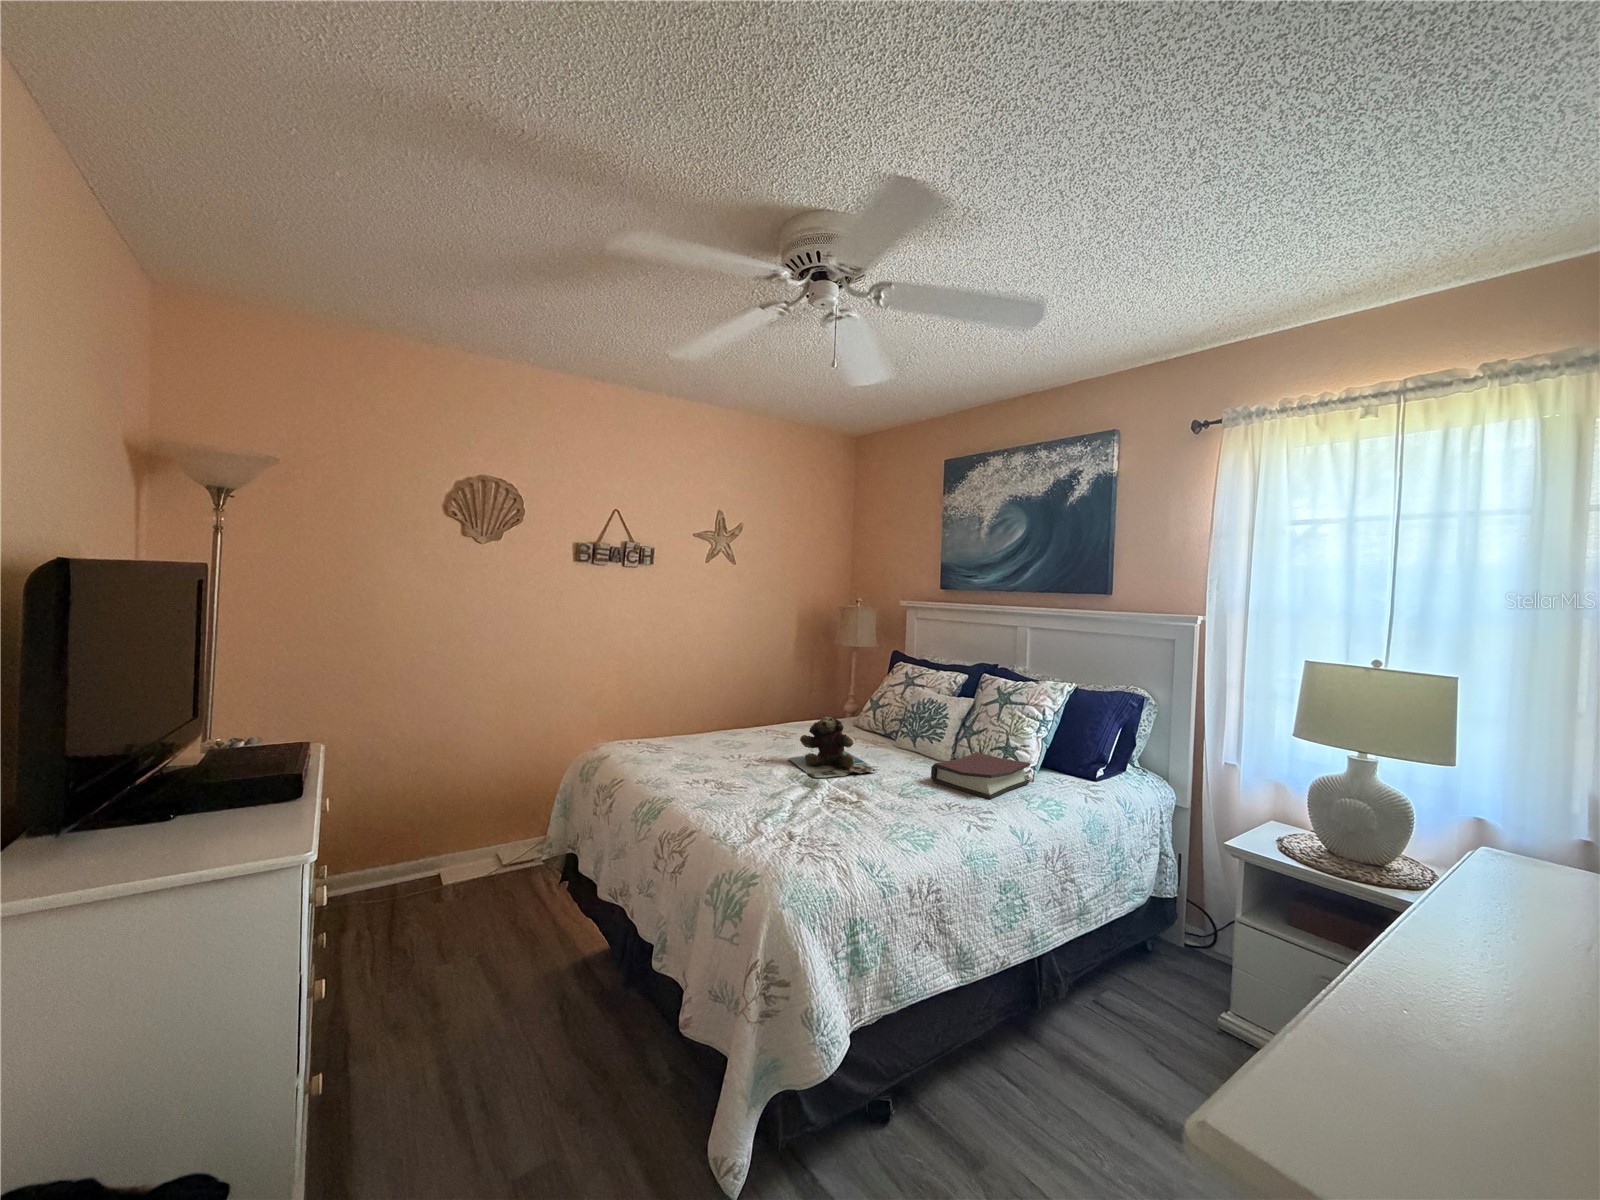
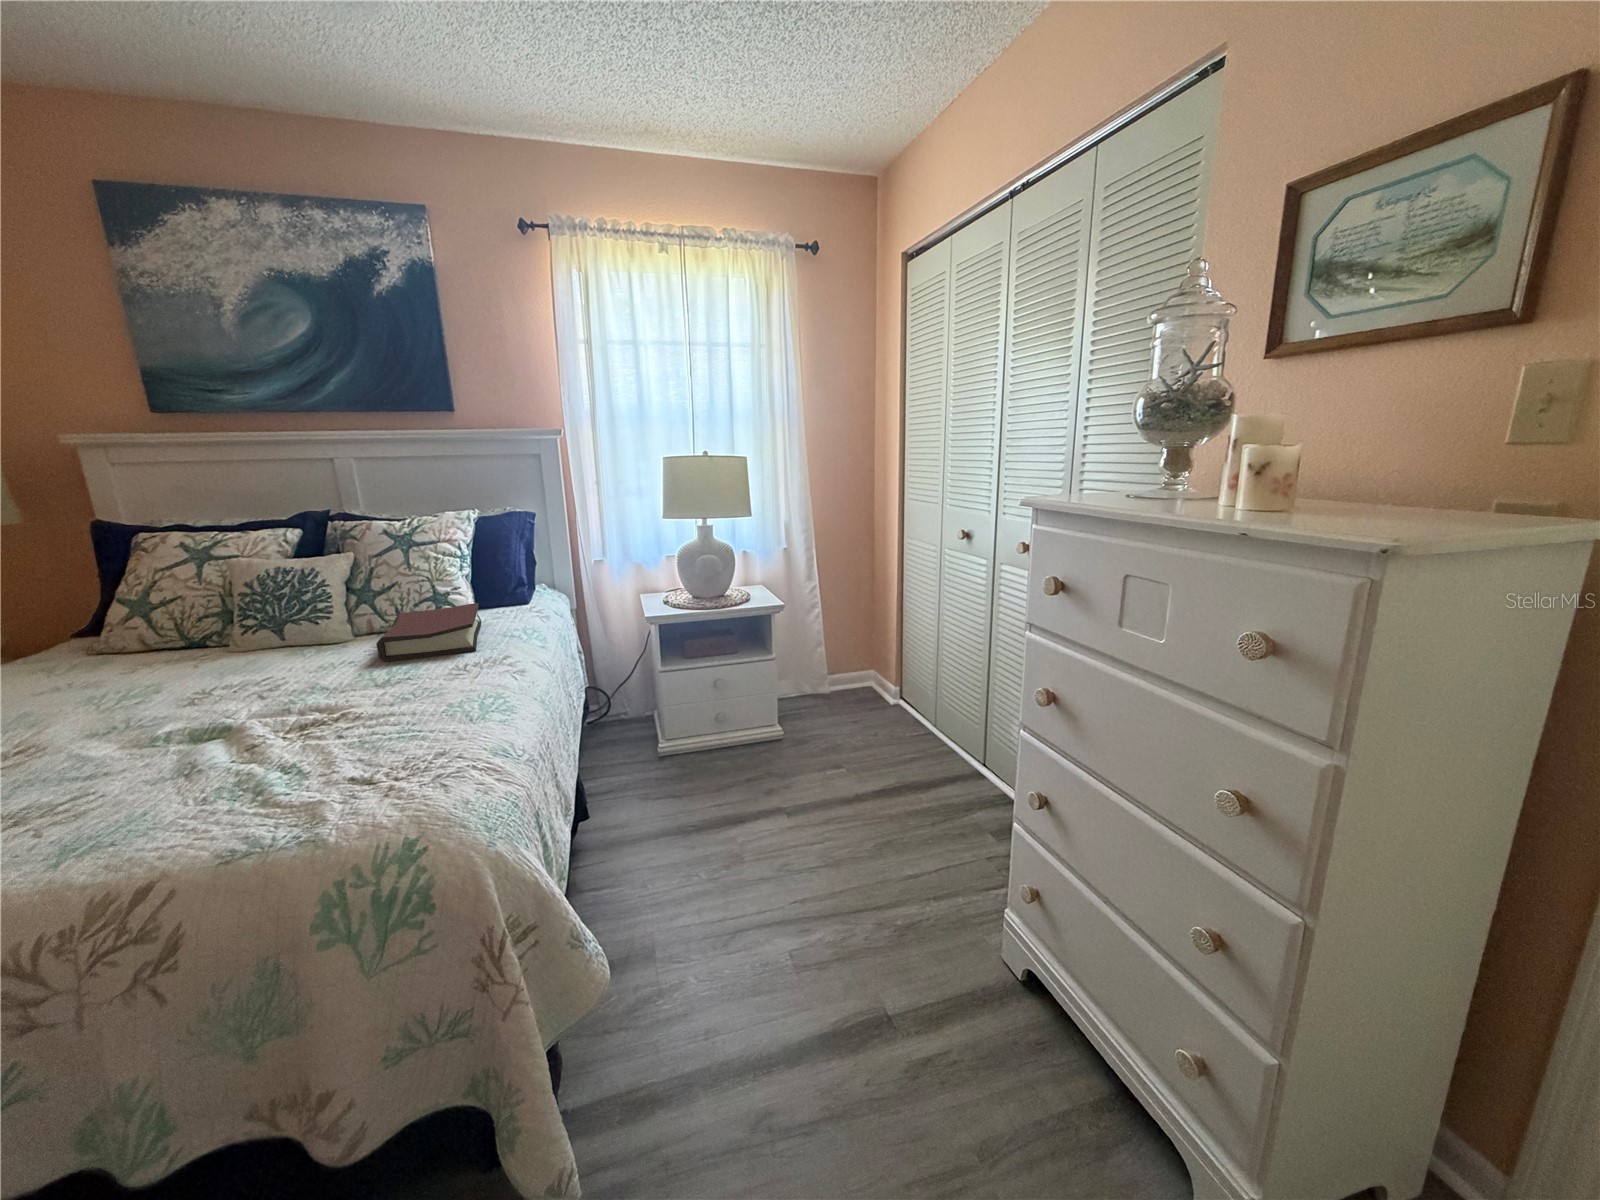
teddy bear: present [788,717,876,778] -> none [71,628,287,730]

